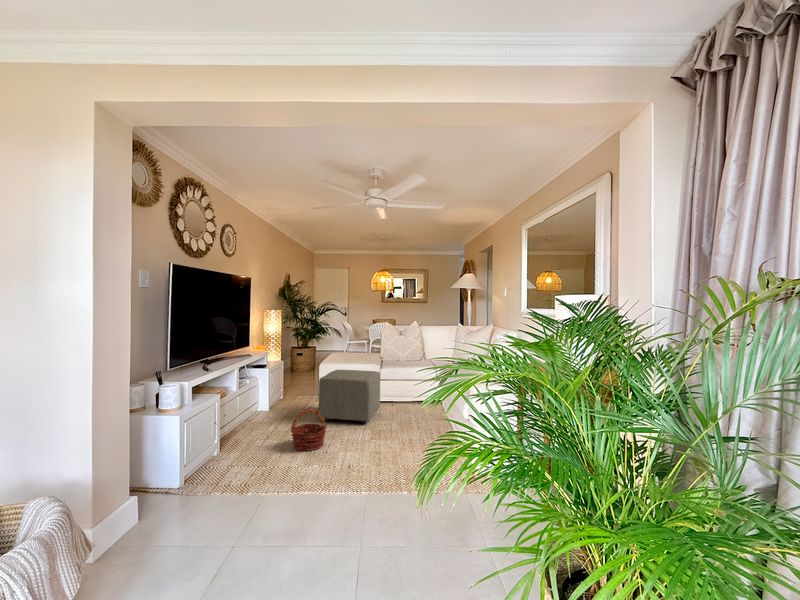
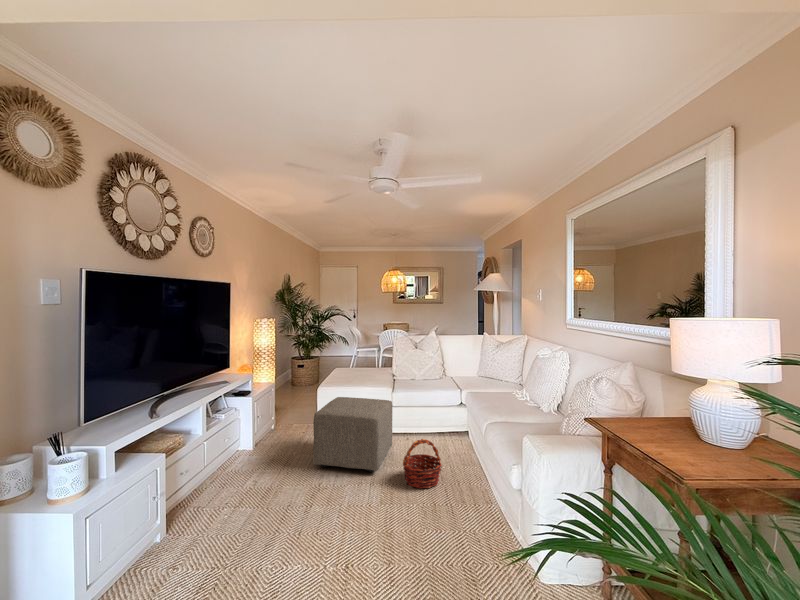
basket: present [290,409,326,451] -> present [403,439,442,488]

